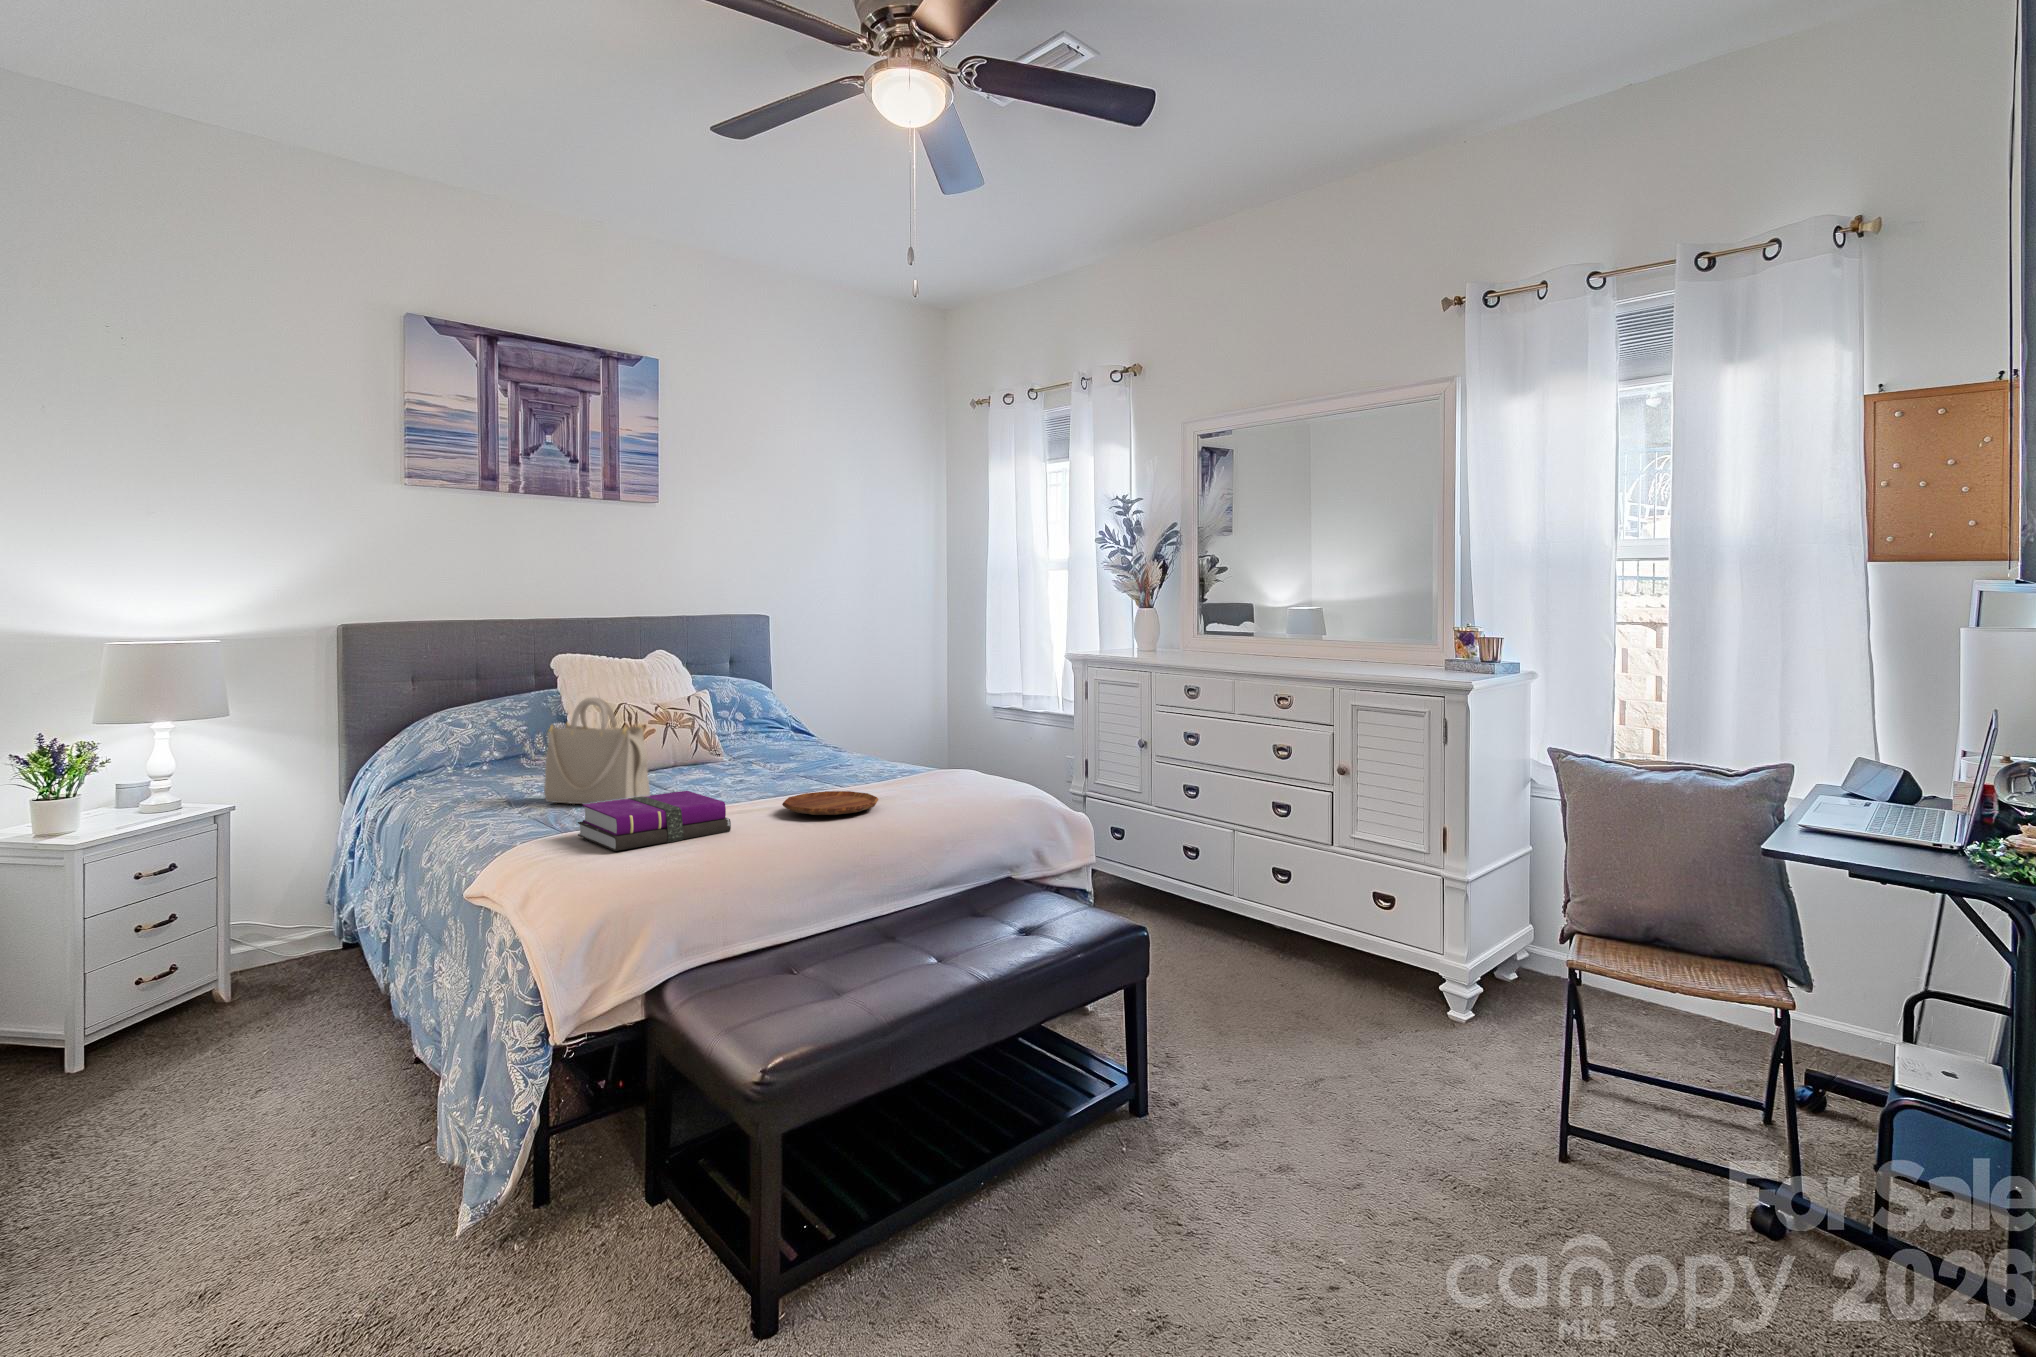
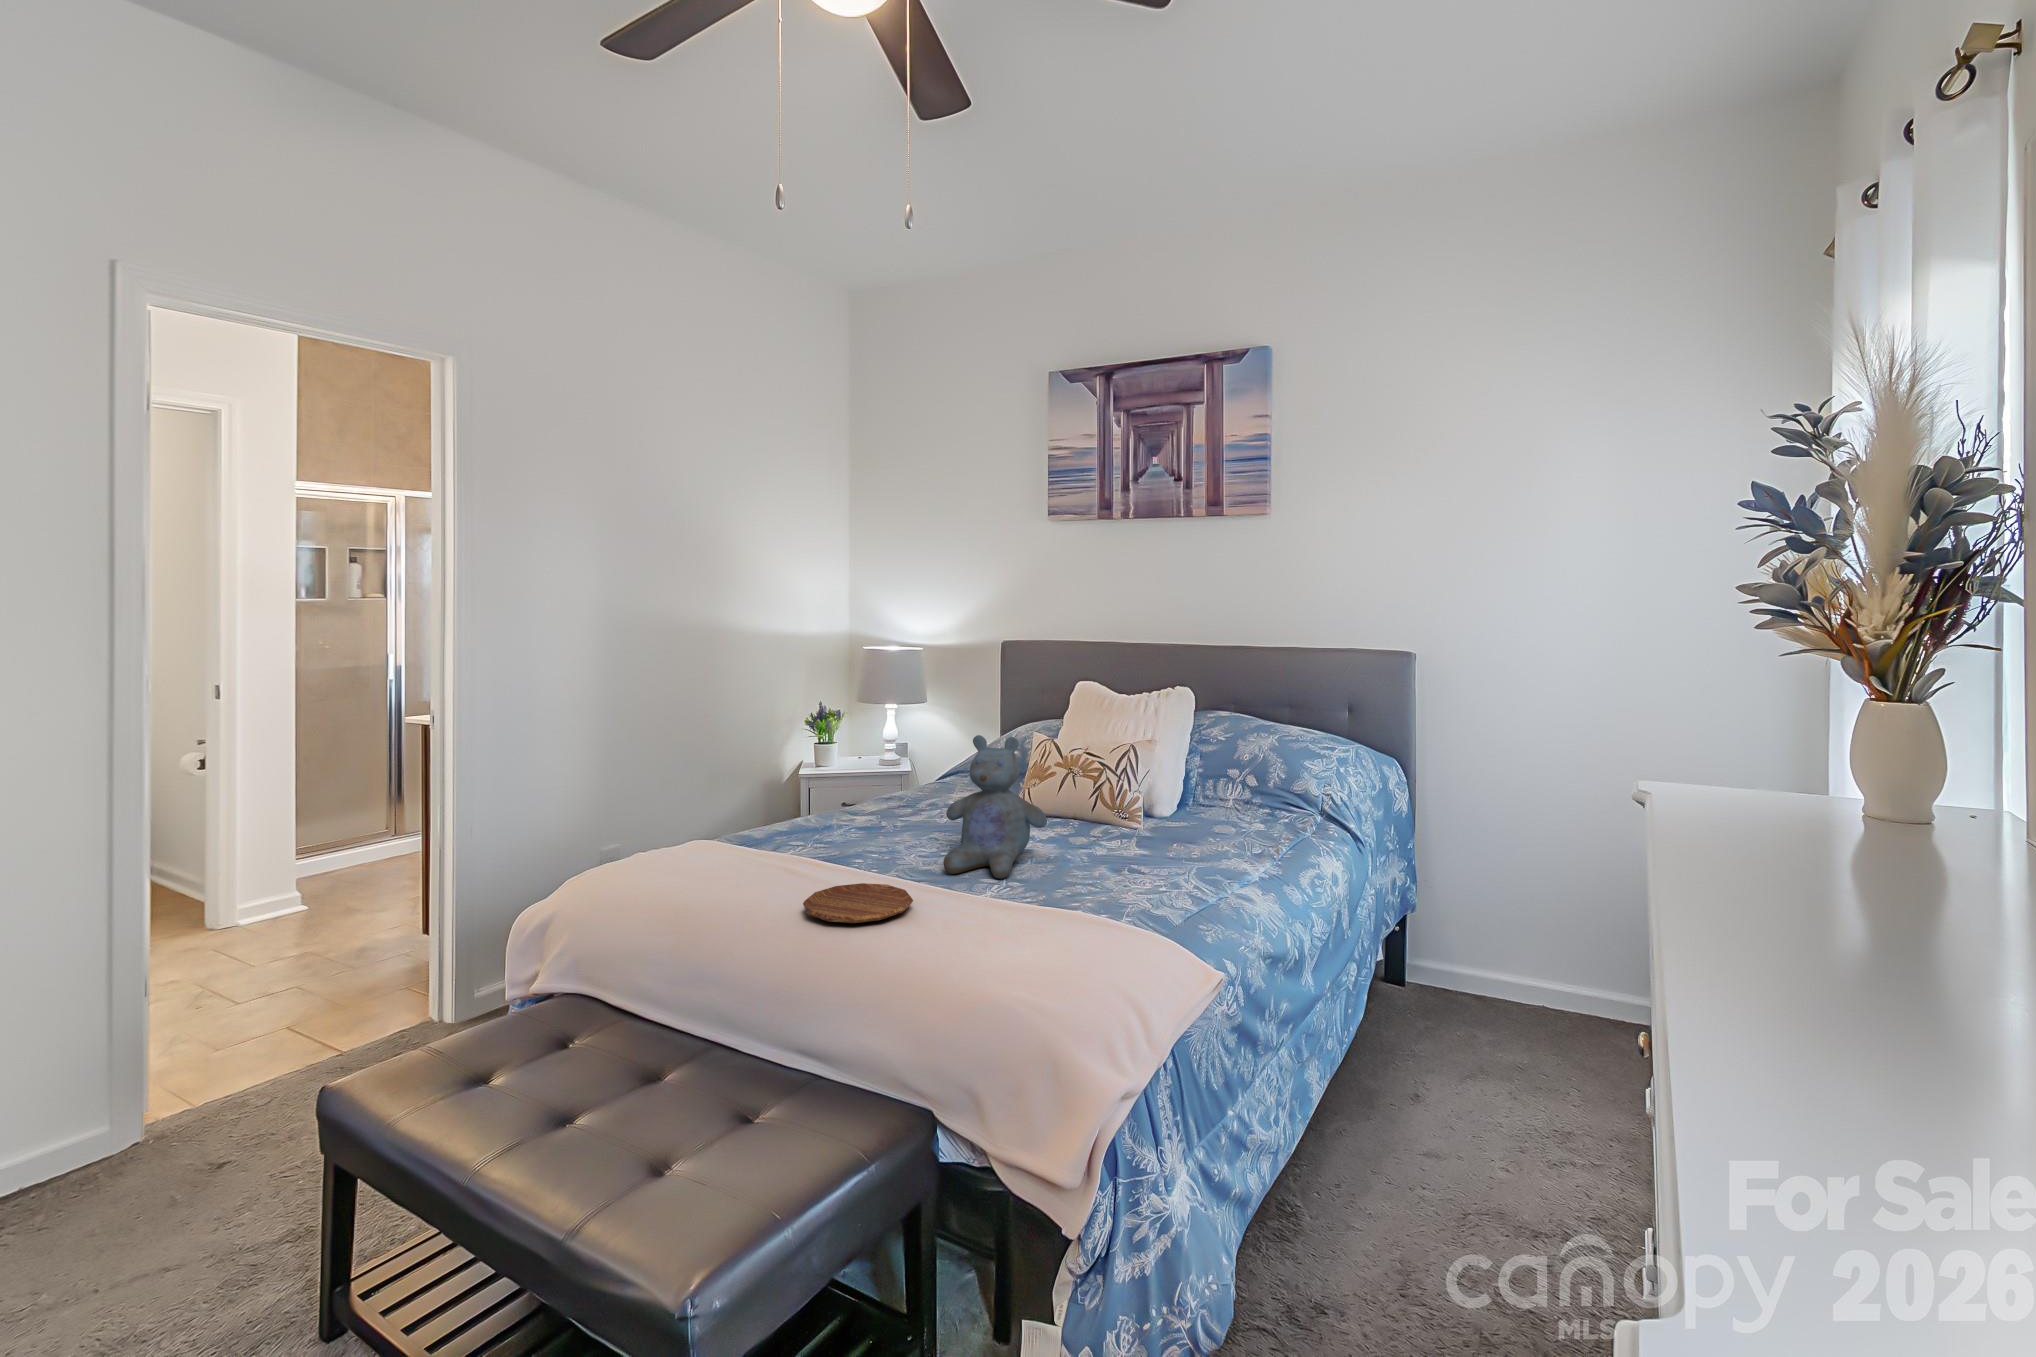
stuffed bear: none [718,671,815,791] -> present [943,735,1047,879]
handbag: present [544,698,650,804] -> none [859,739,911,848]
notebook: present [578,791,731,851] -> none [671,835,813,897]

